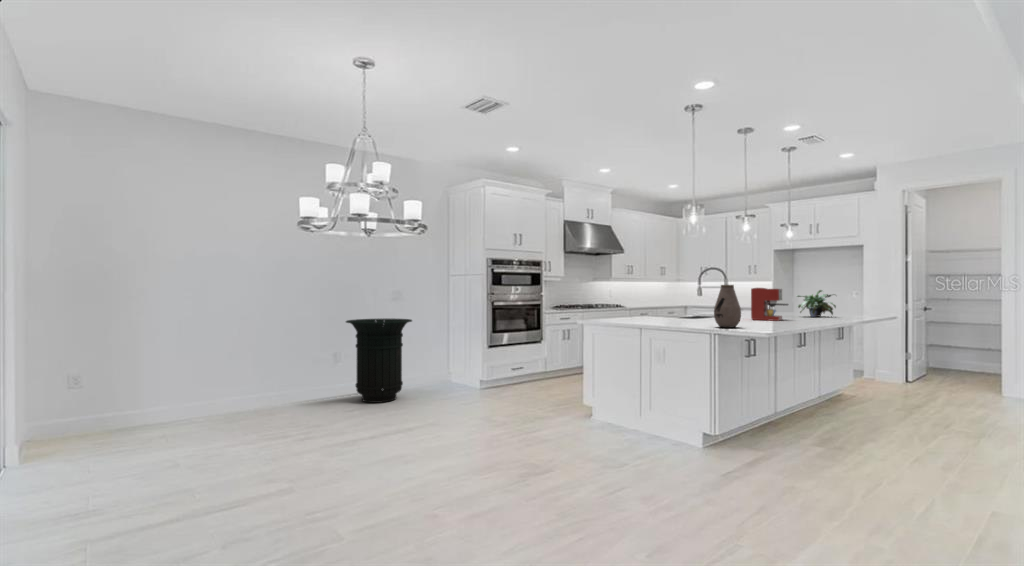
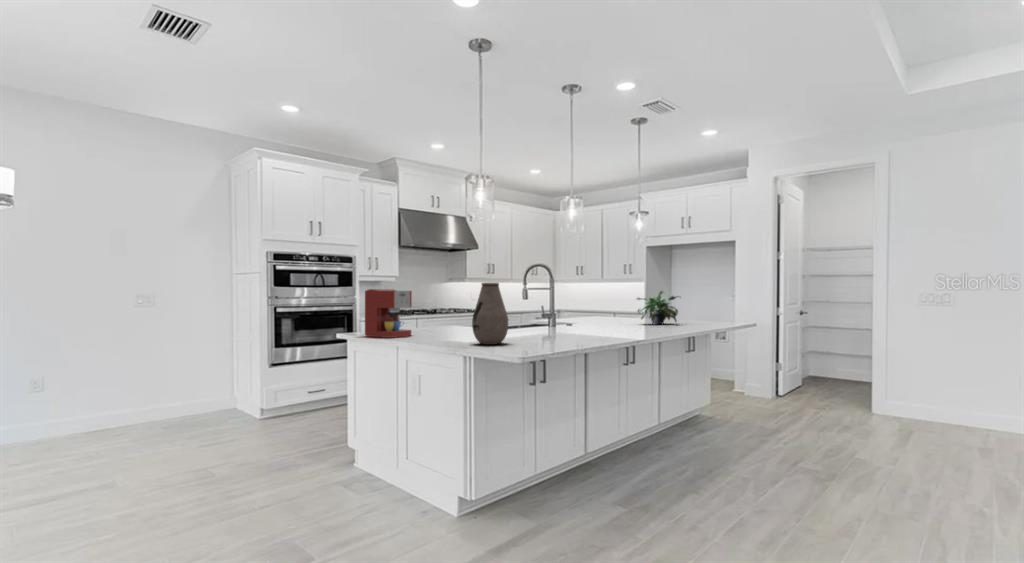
coffee maker: present [751,288,788,321] -> present [365,289,412,338]
trash can: present [346,318,412,403] -> none [29,331,144,450]

